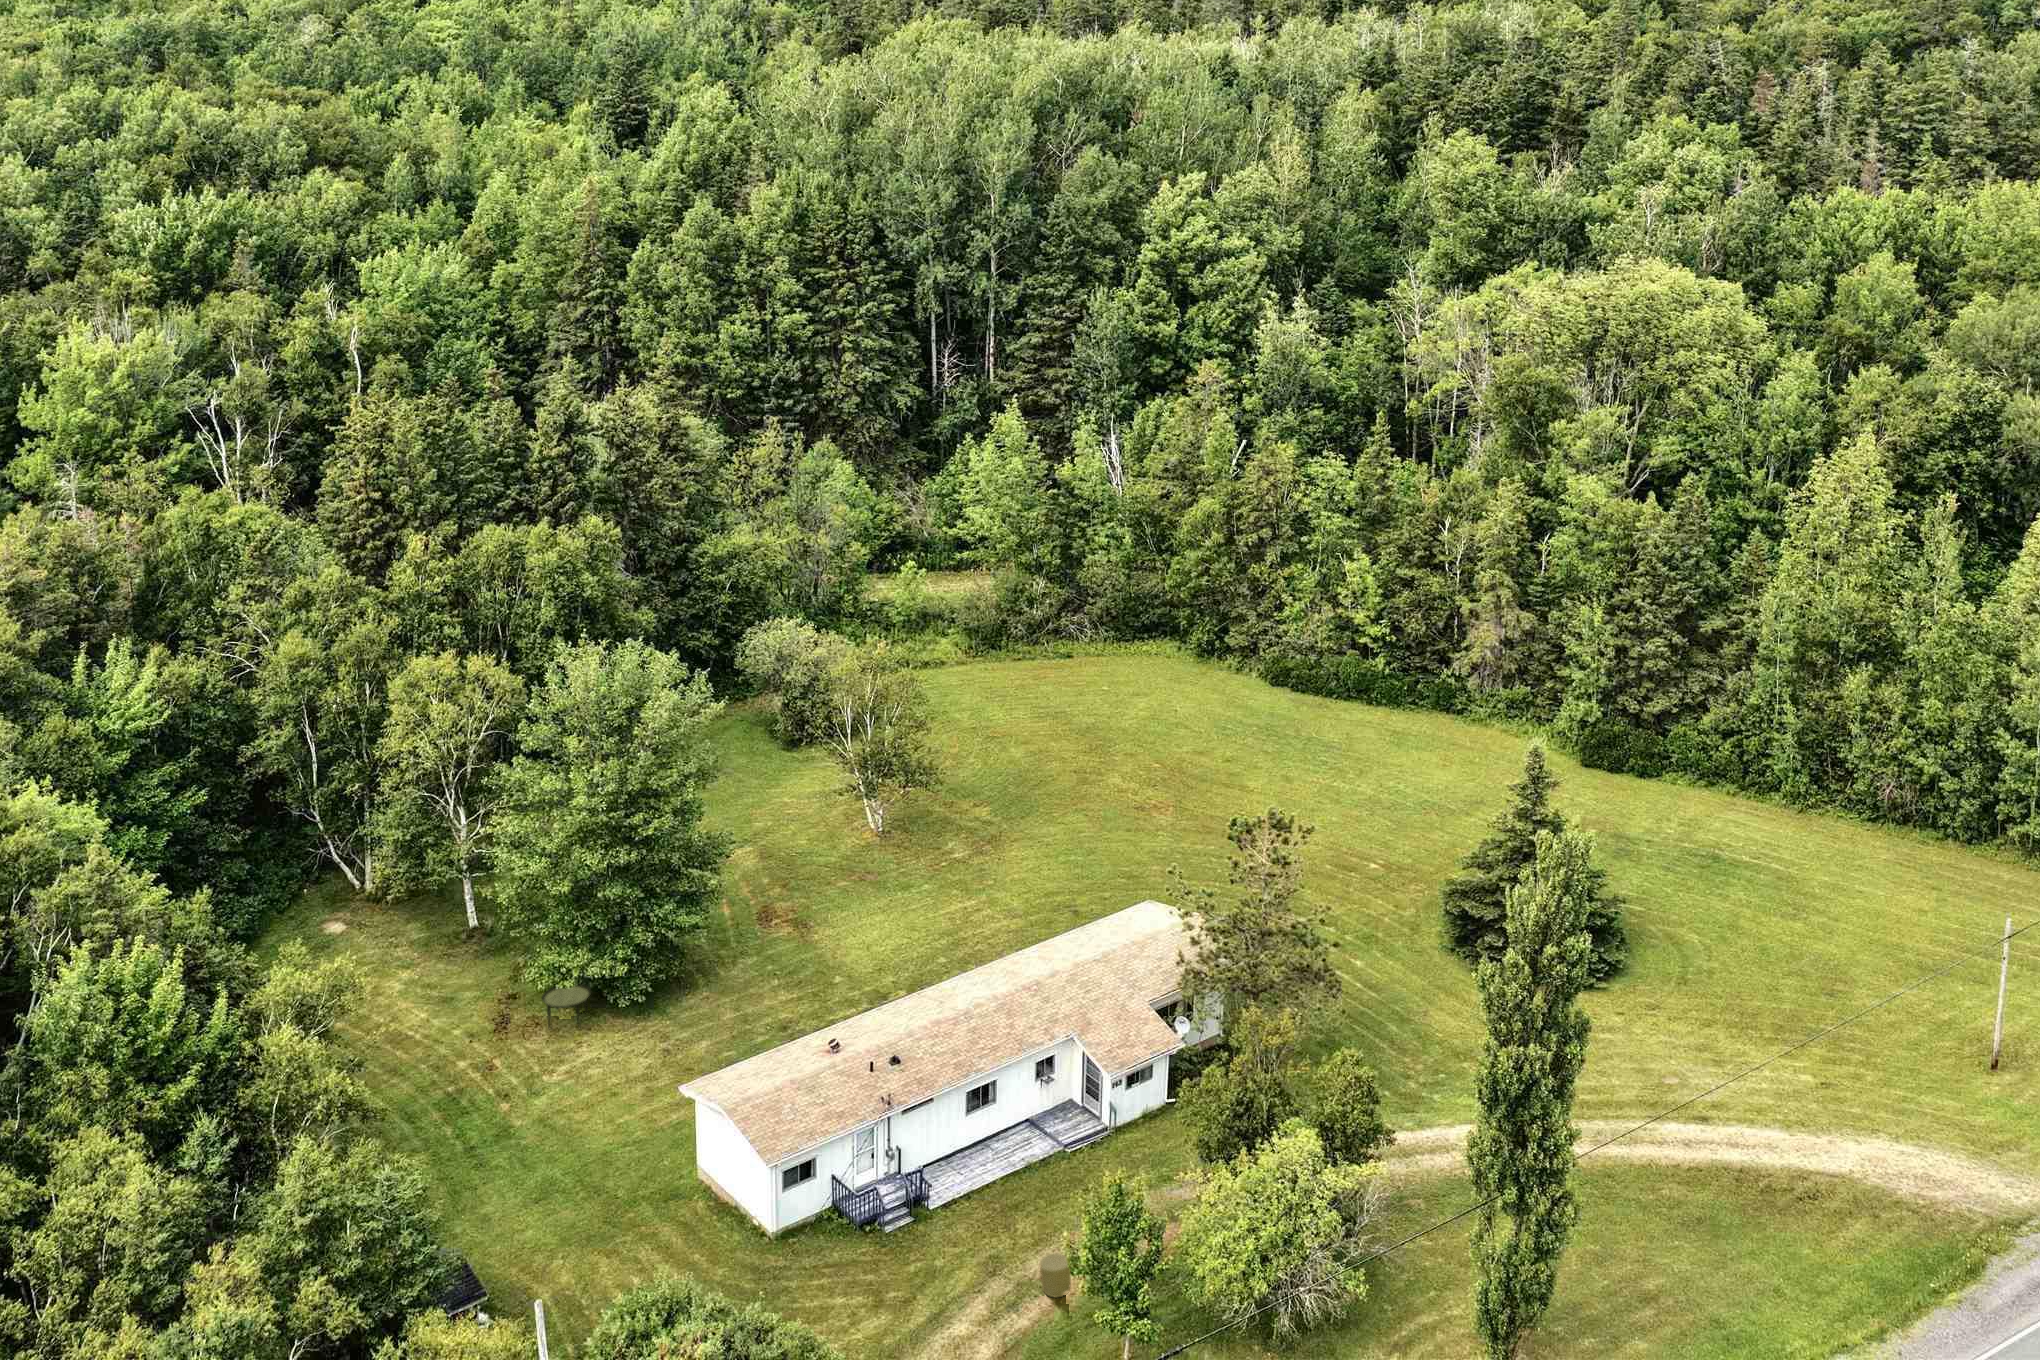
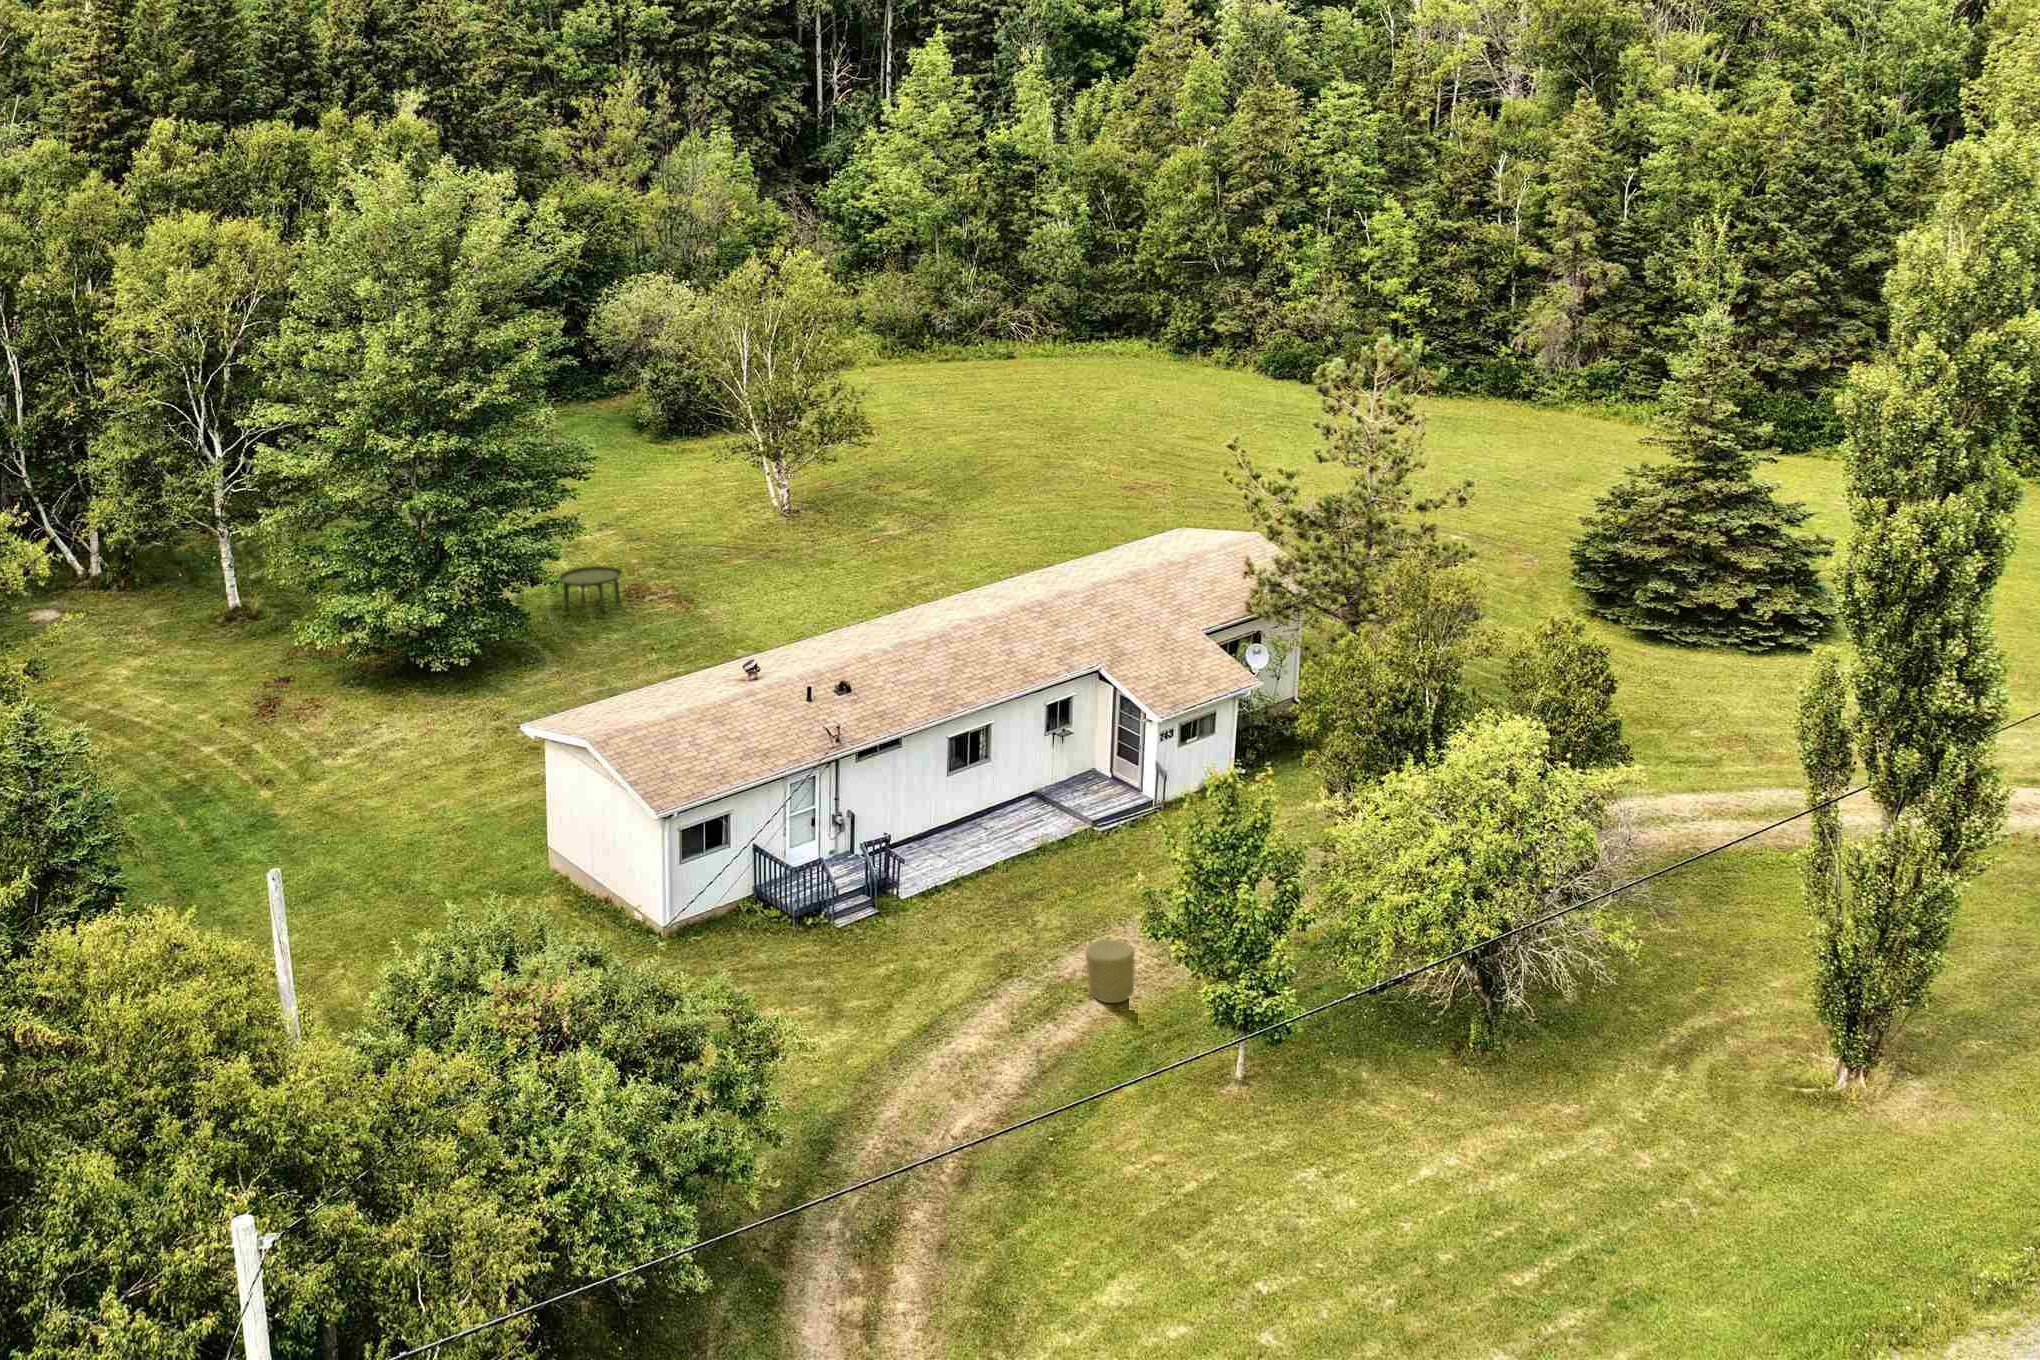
round table: present [542,983,591,1029] -> present [559,566,622,617]

